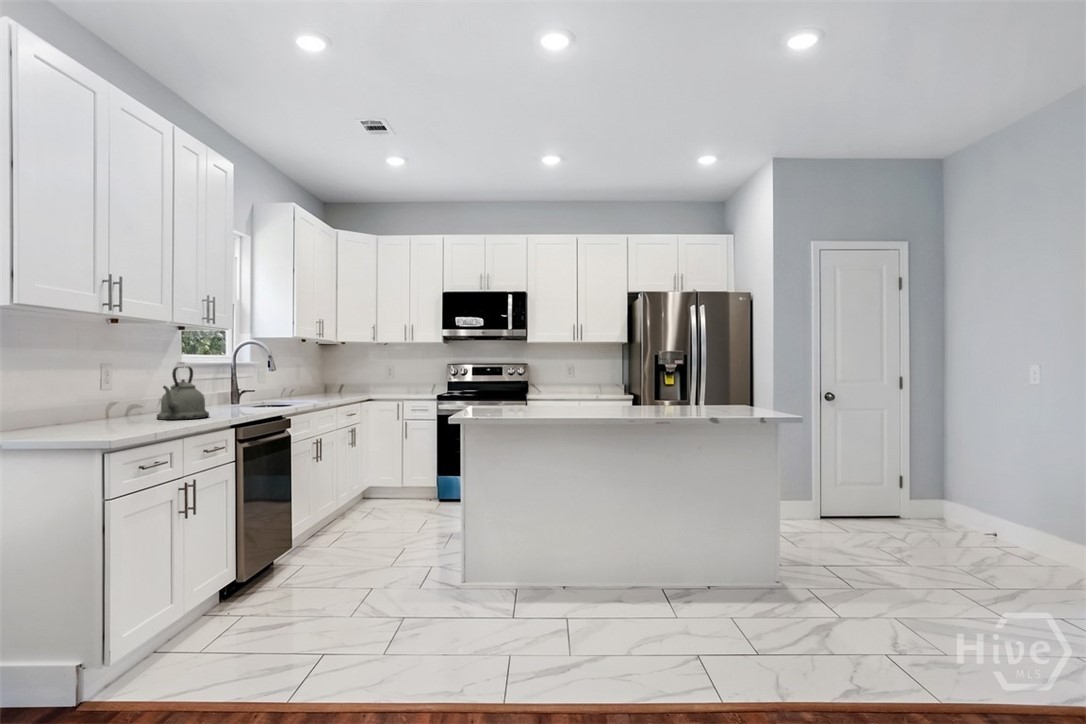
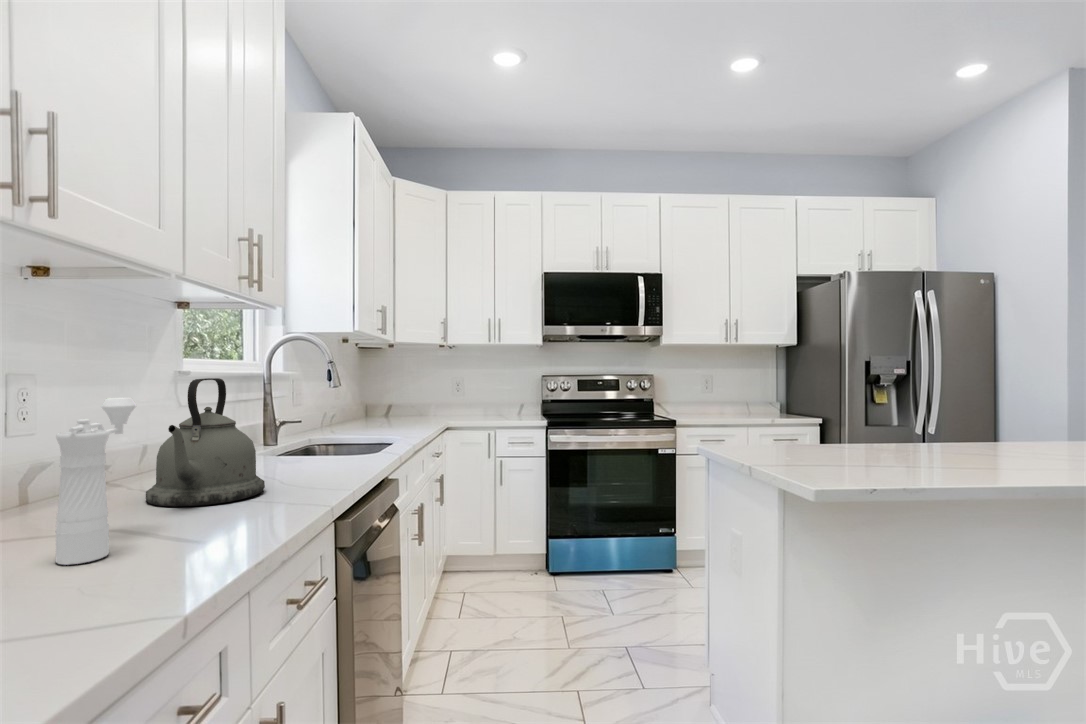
pepper mill: none [121,374,149,429] -> present [56,398,136,565]

